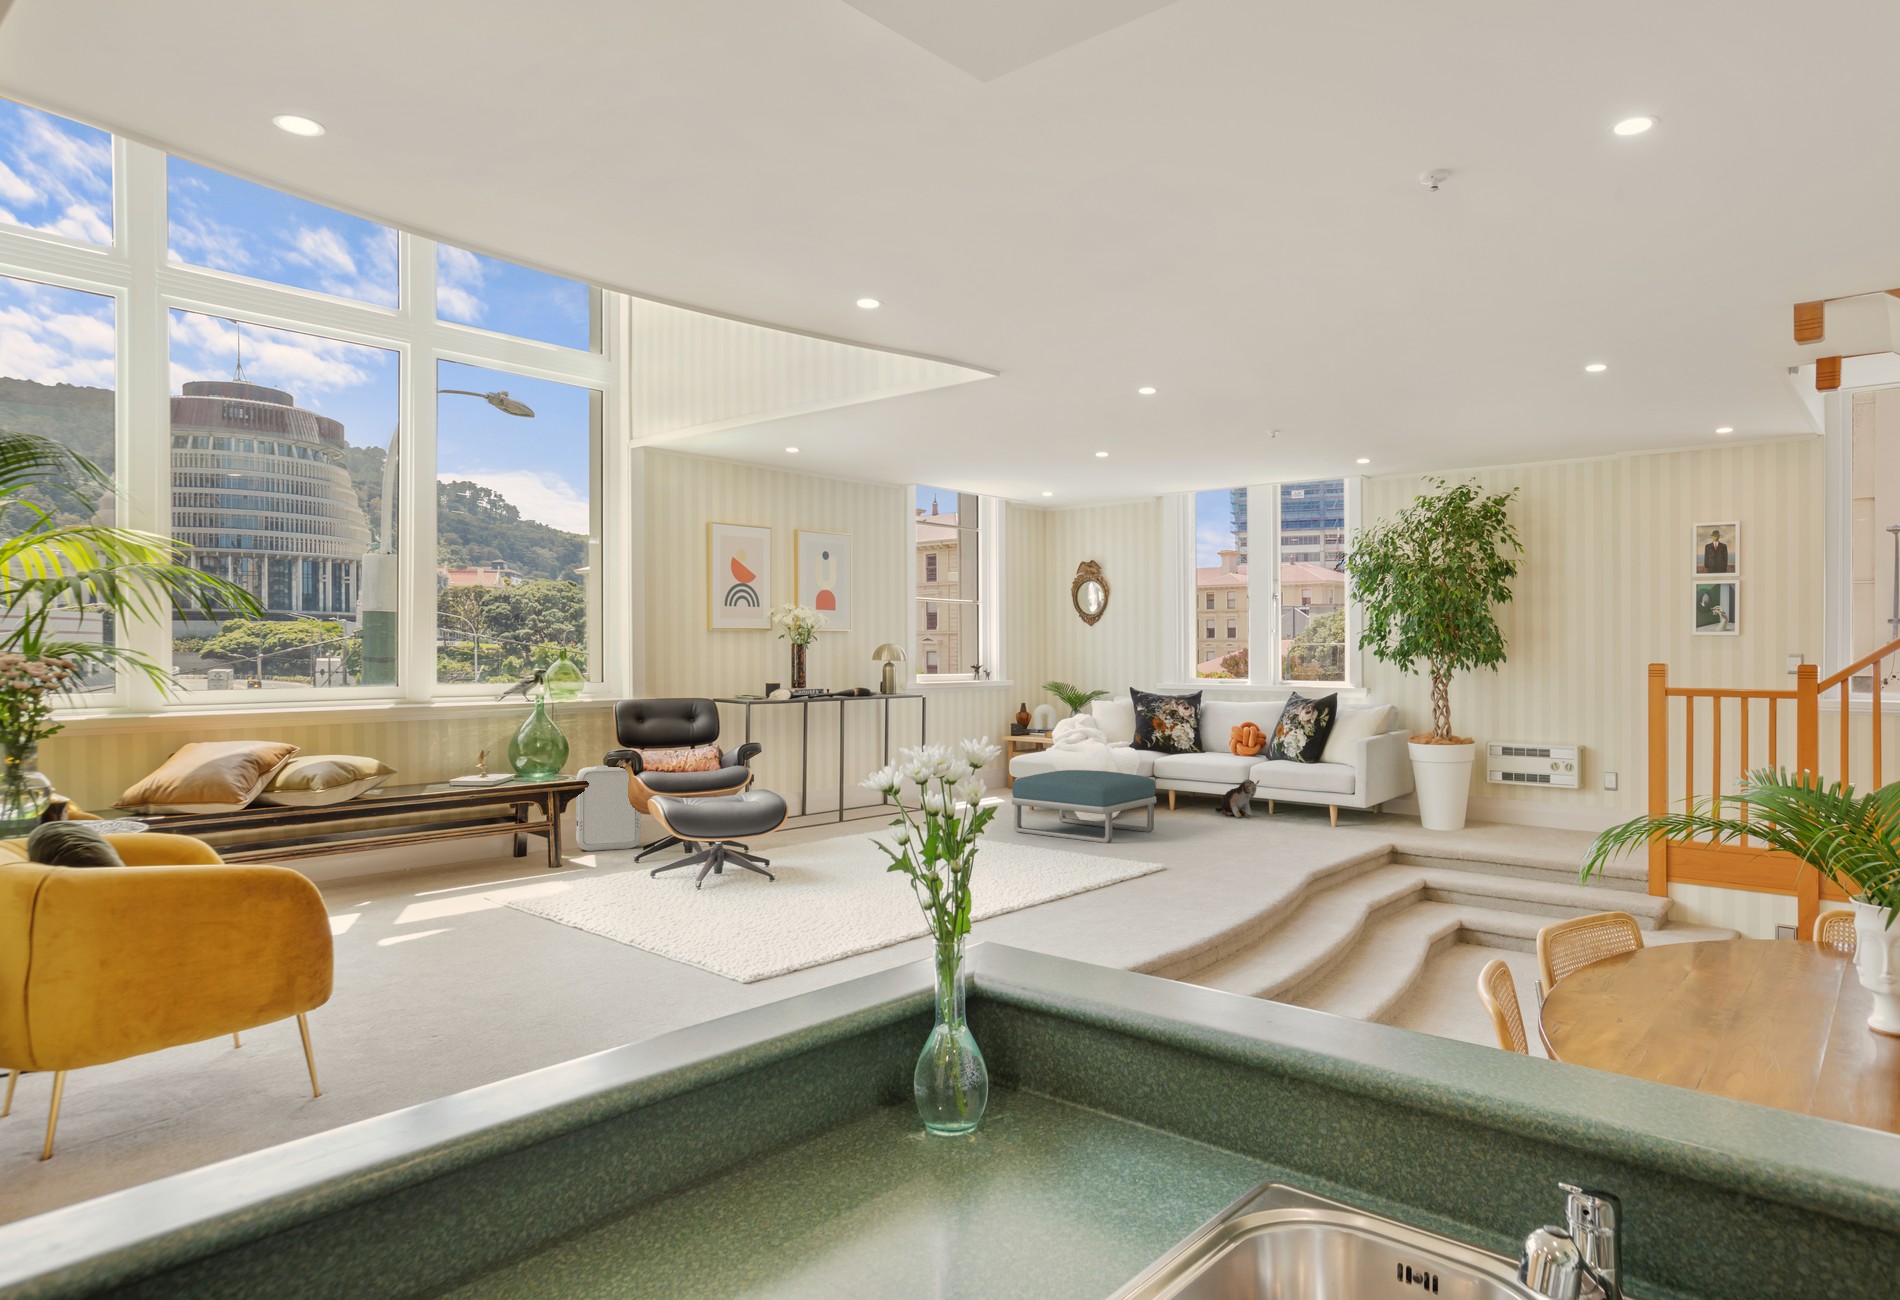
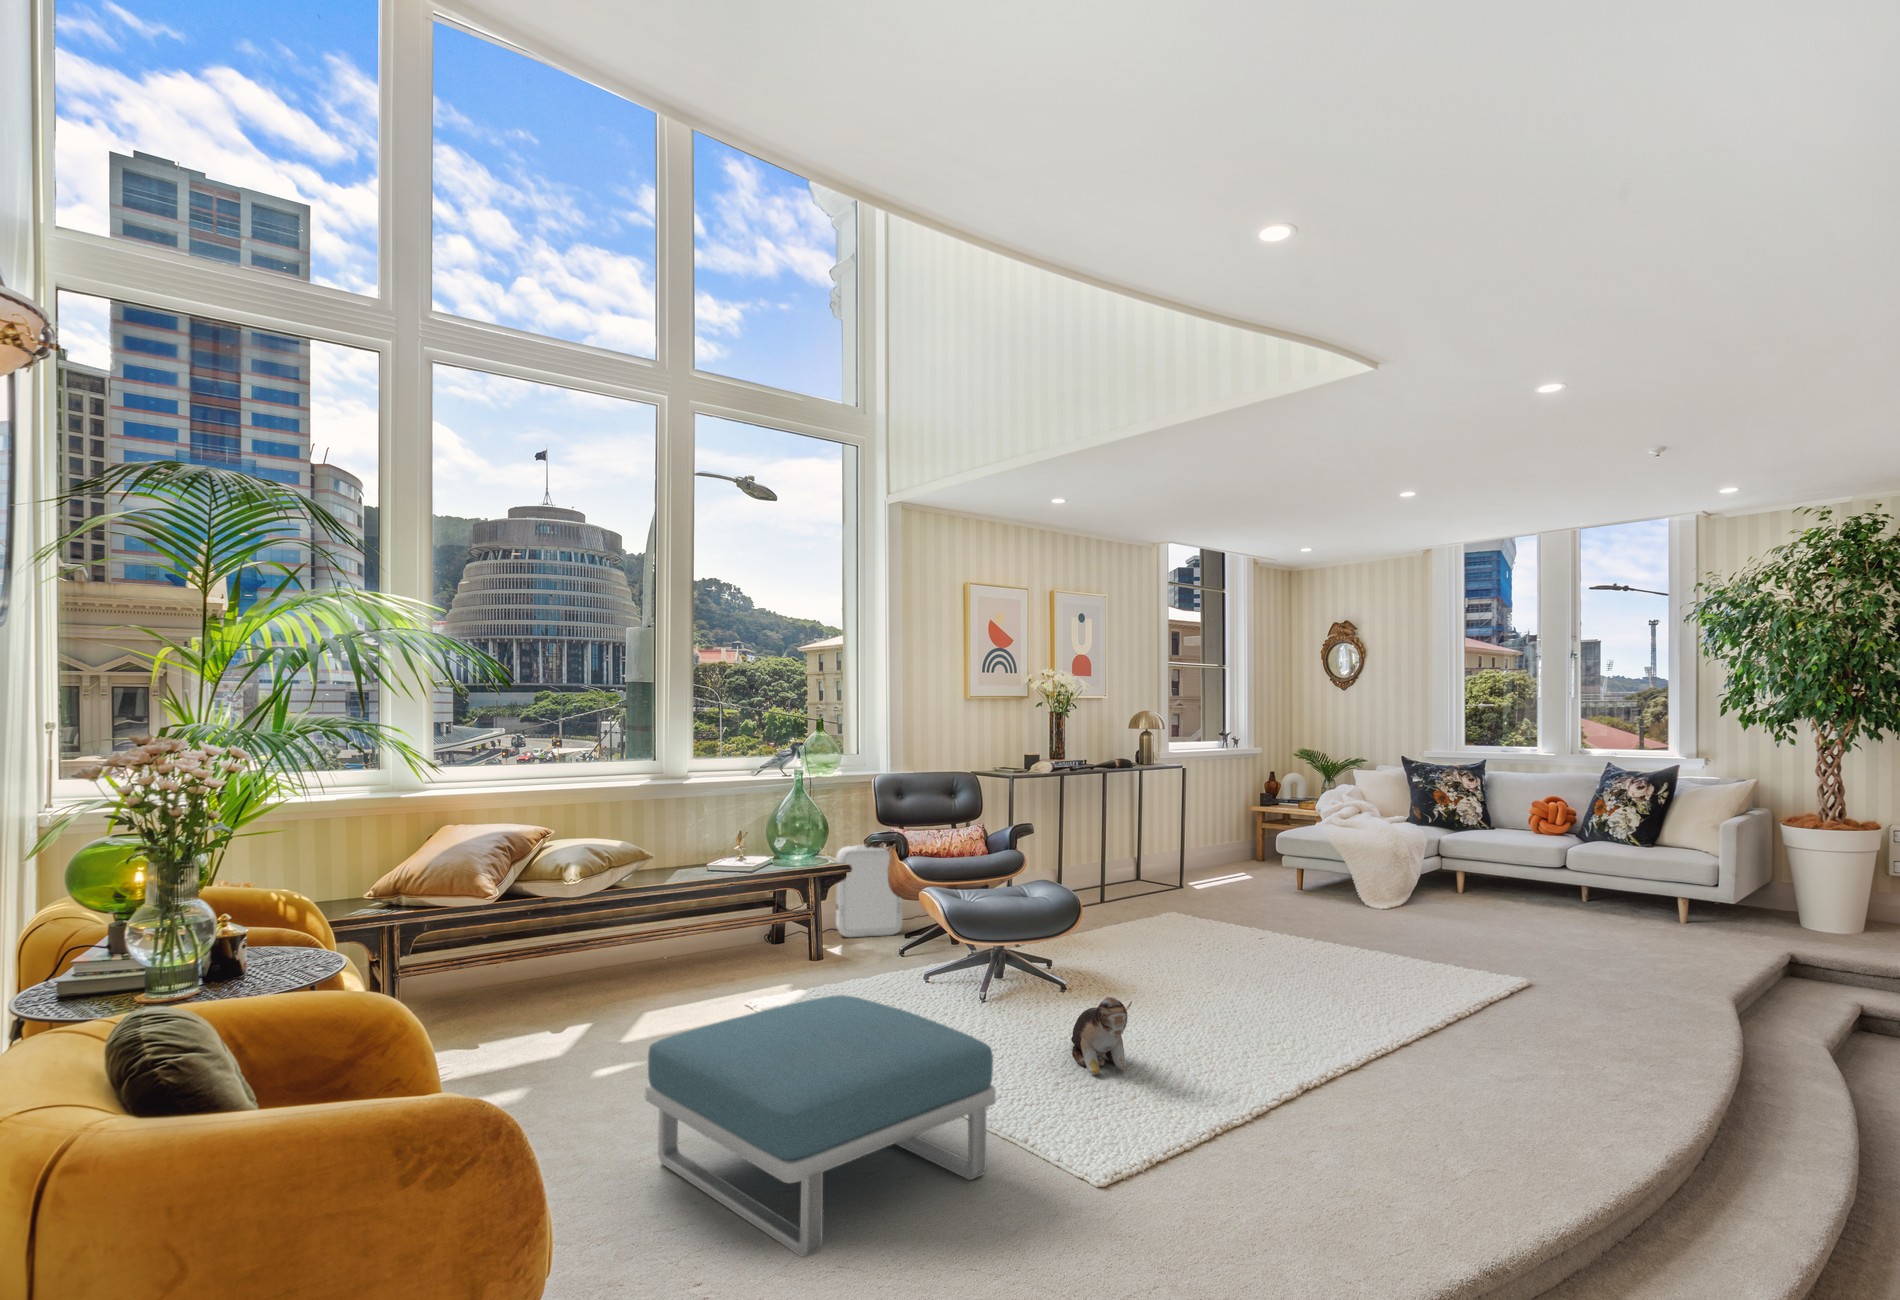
footstool: present [1012,770,1156,843] -> present [645,995,996,1257]
plush toy: present [1215,780,1259,818] -> present [1071,997,1132,1075]

